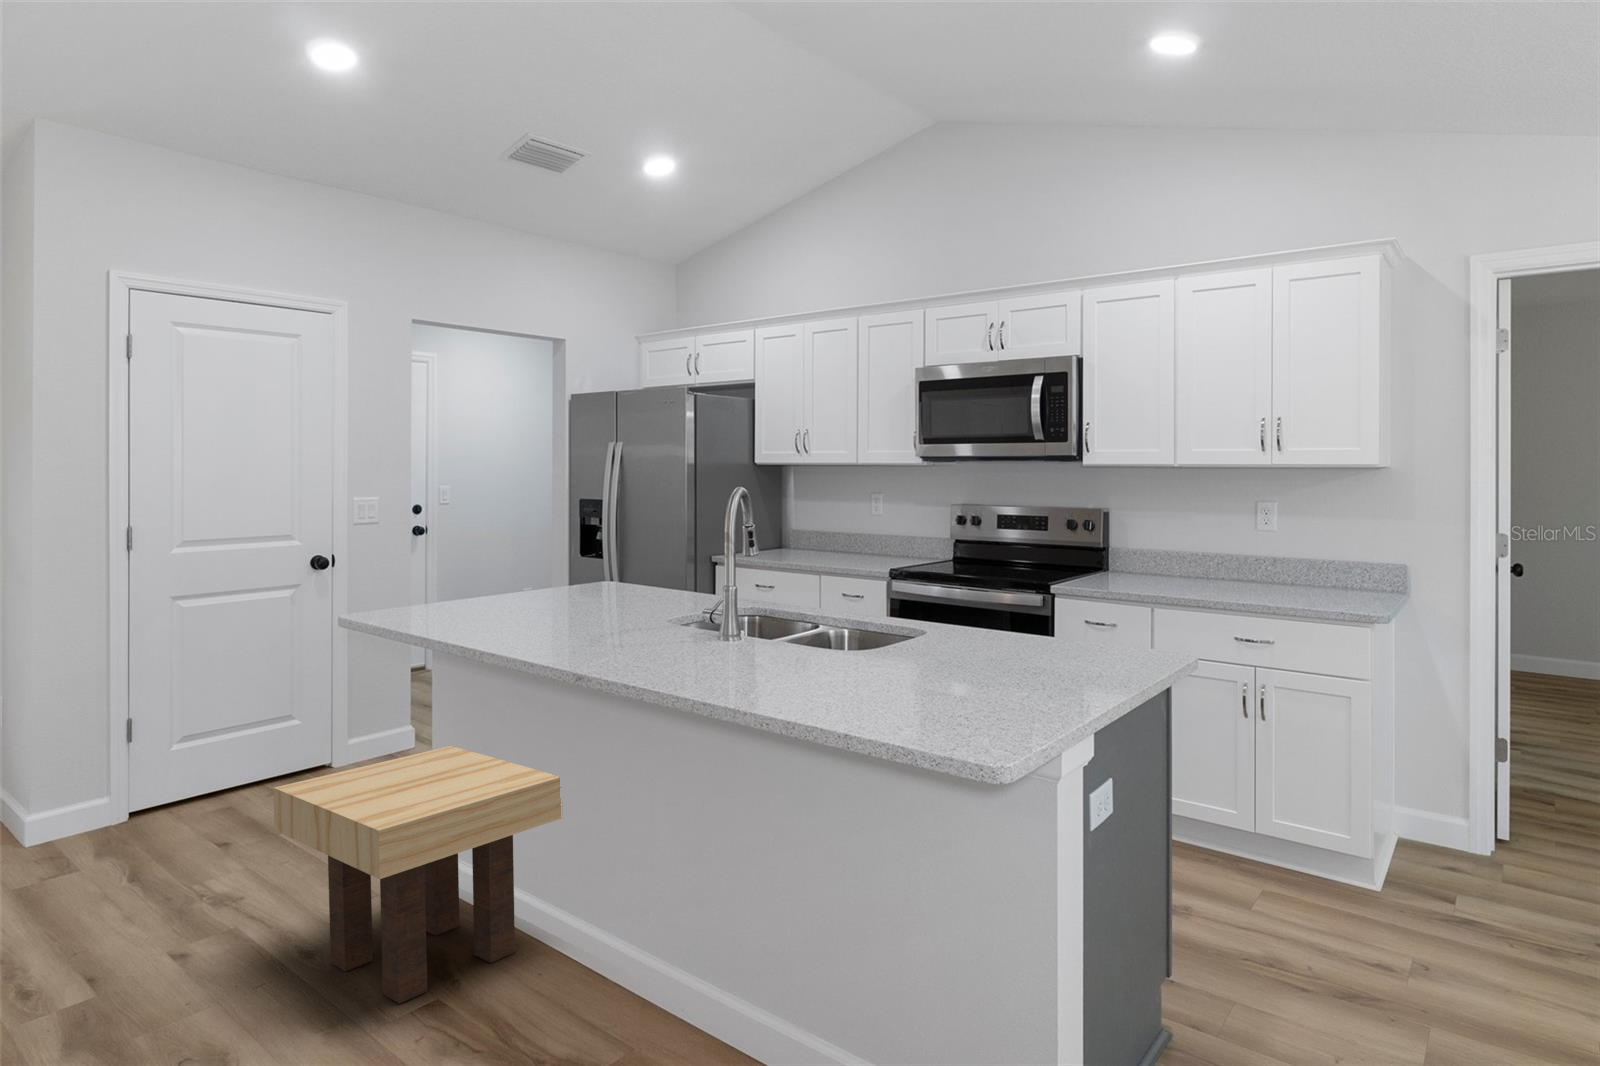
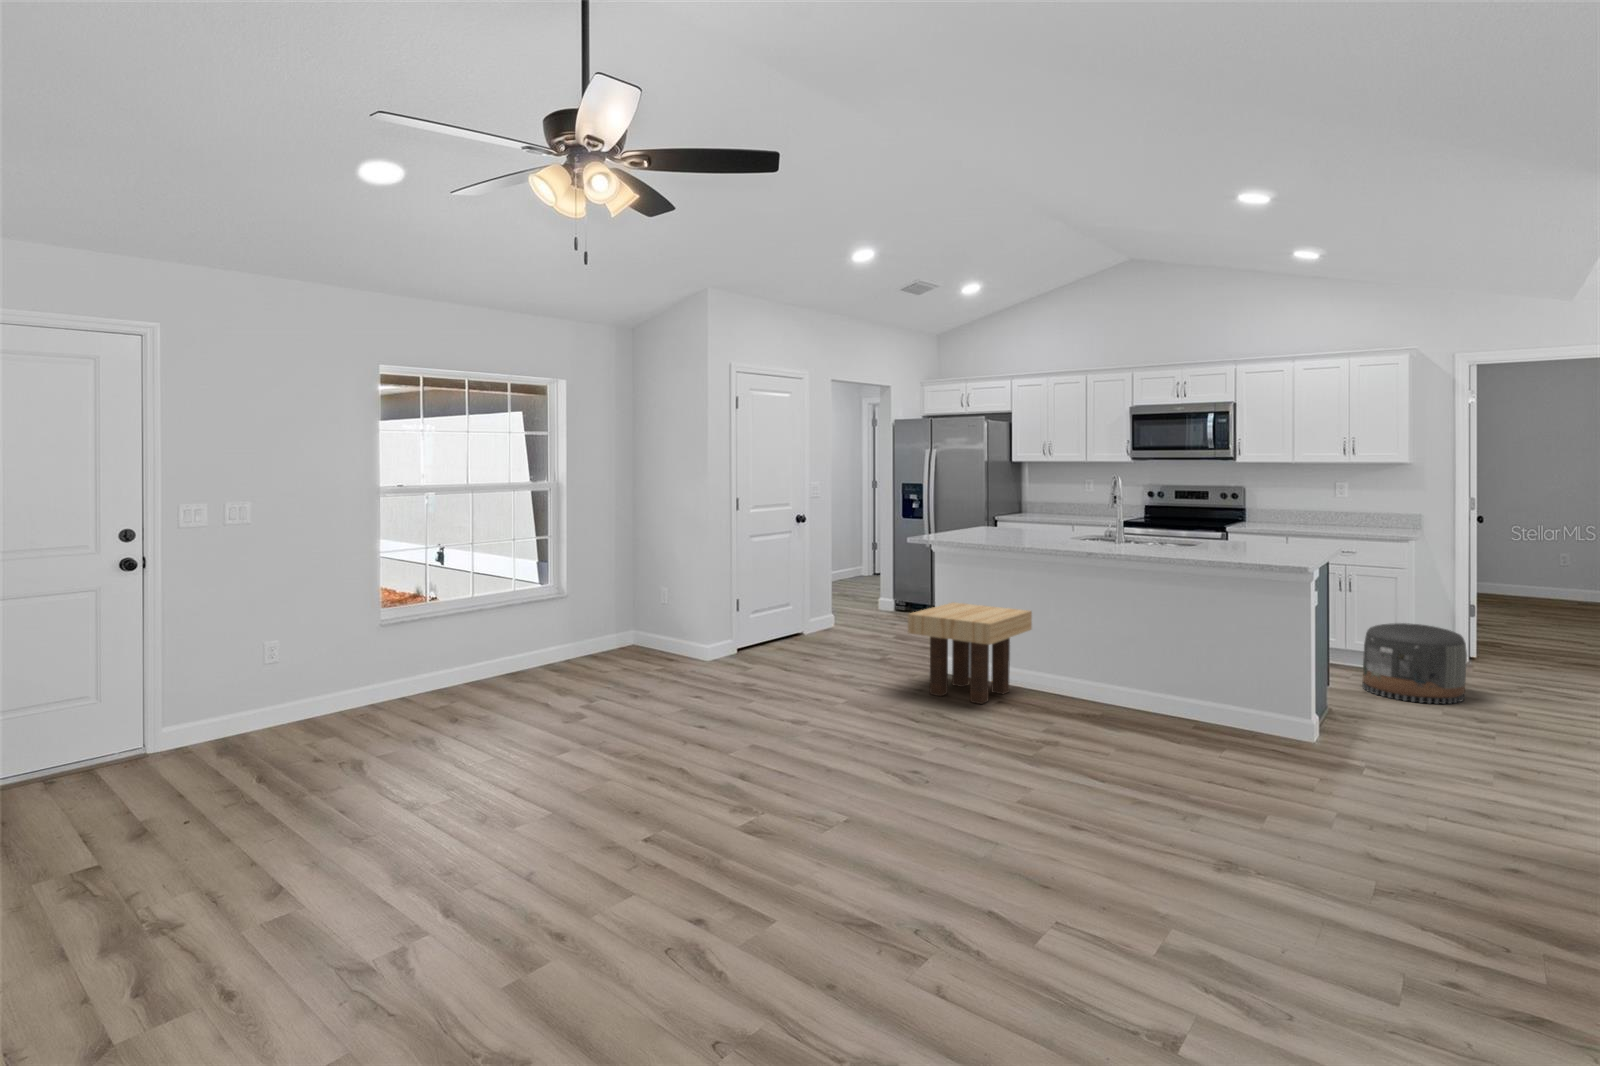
pouf: none [1269,798,1475,1000] -> present [1362,623,1467,704]

